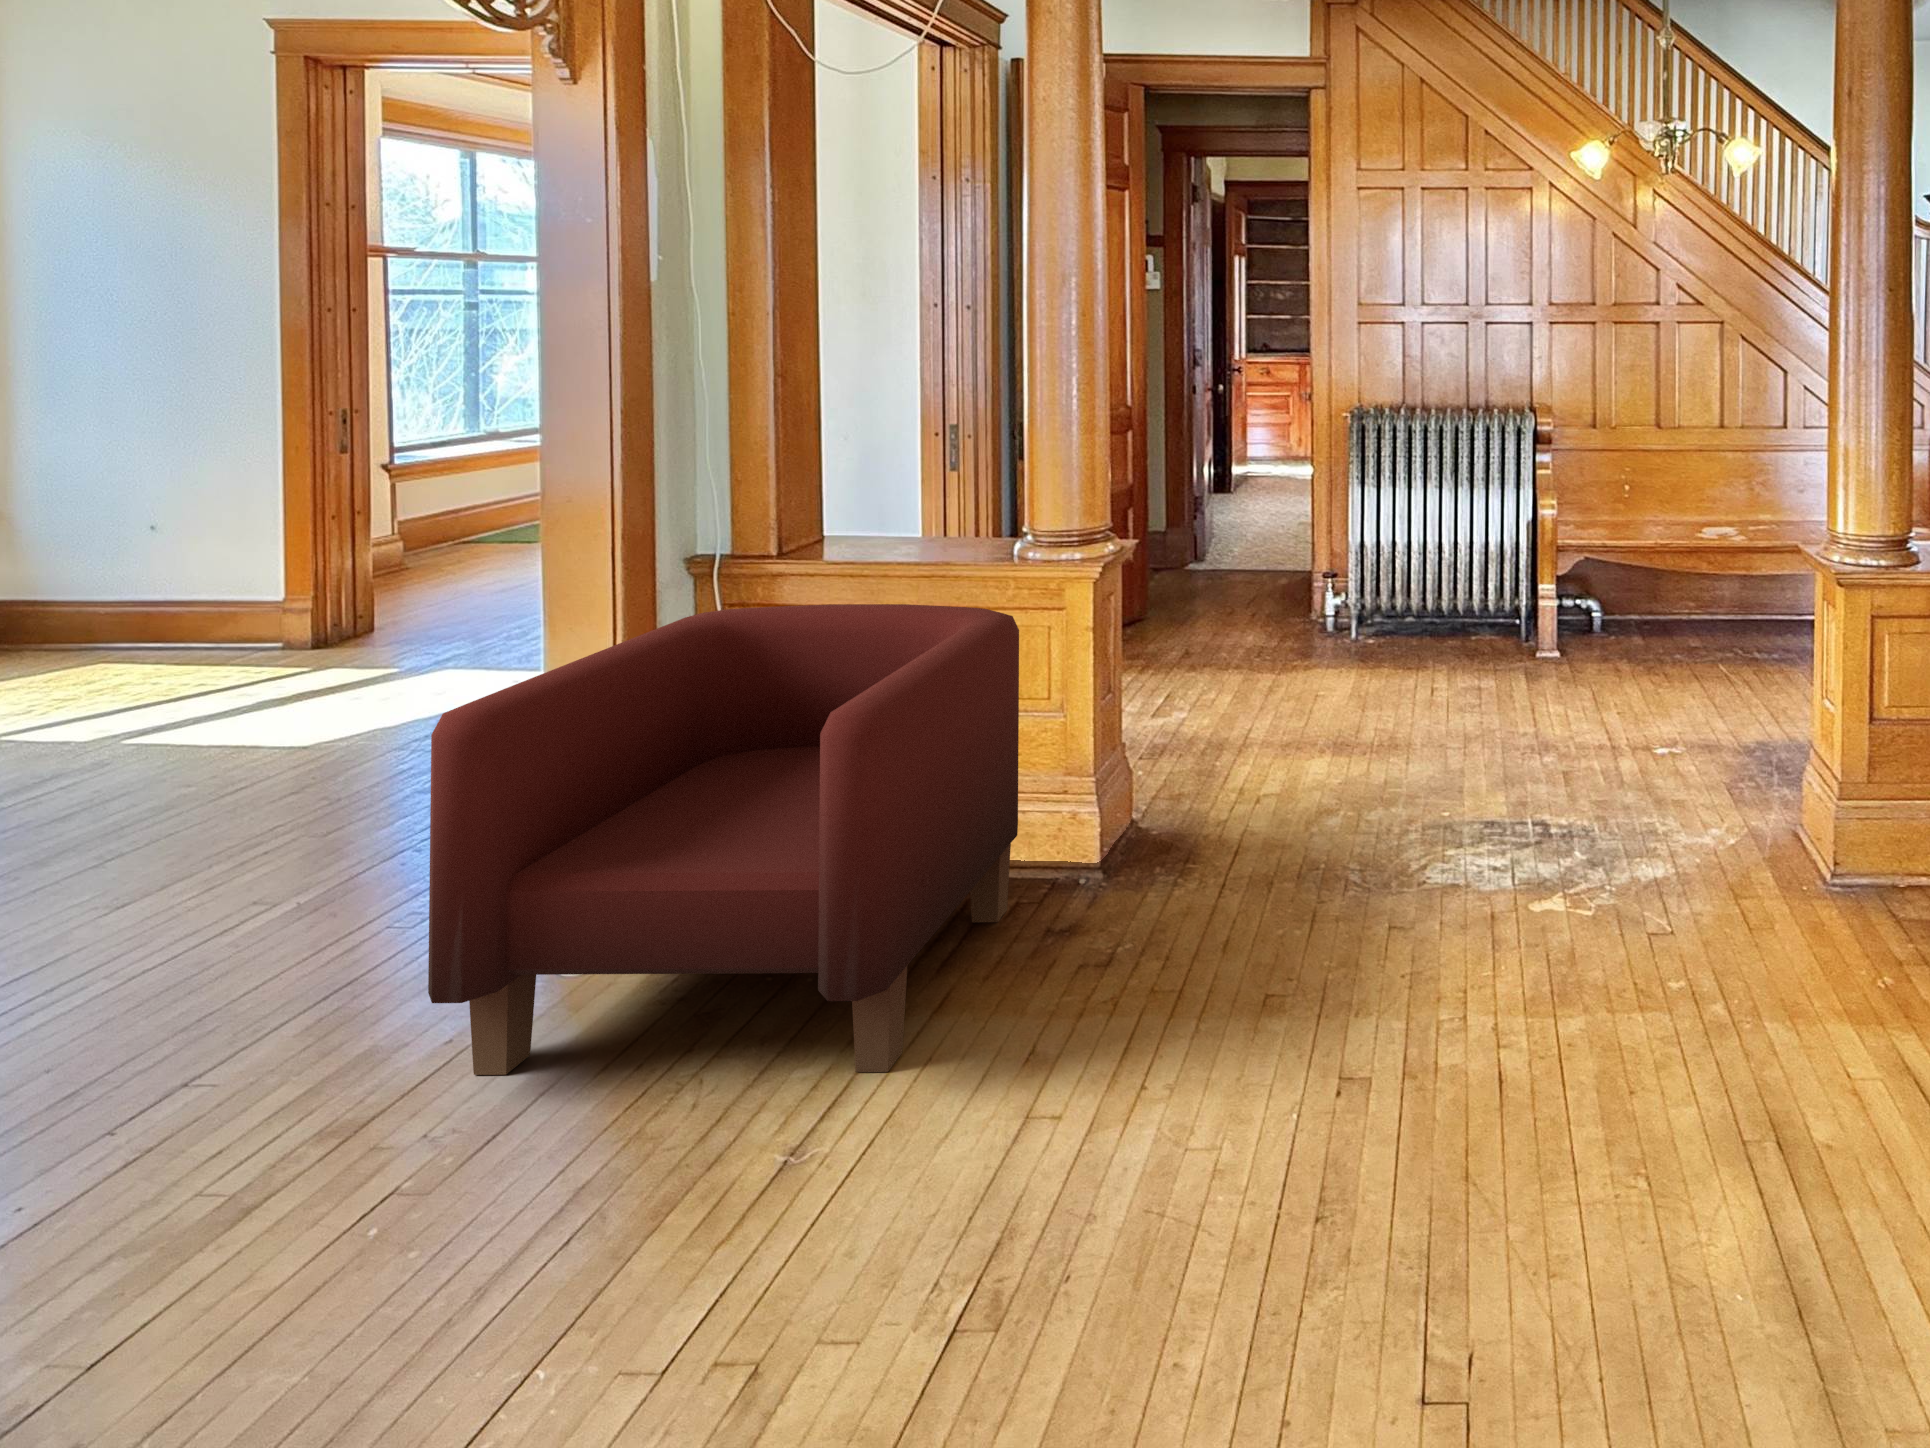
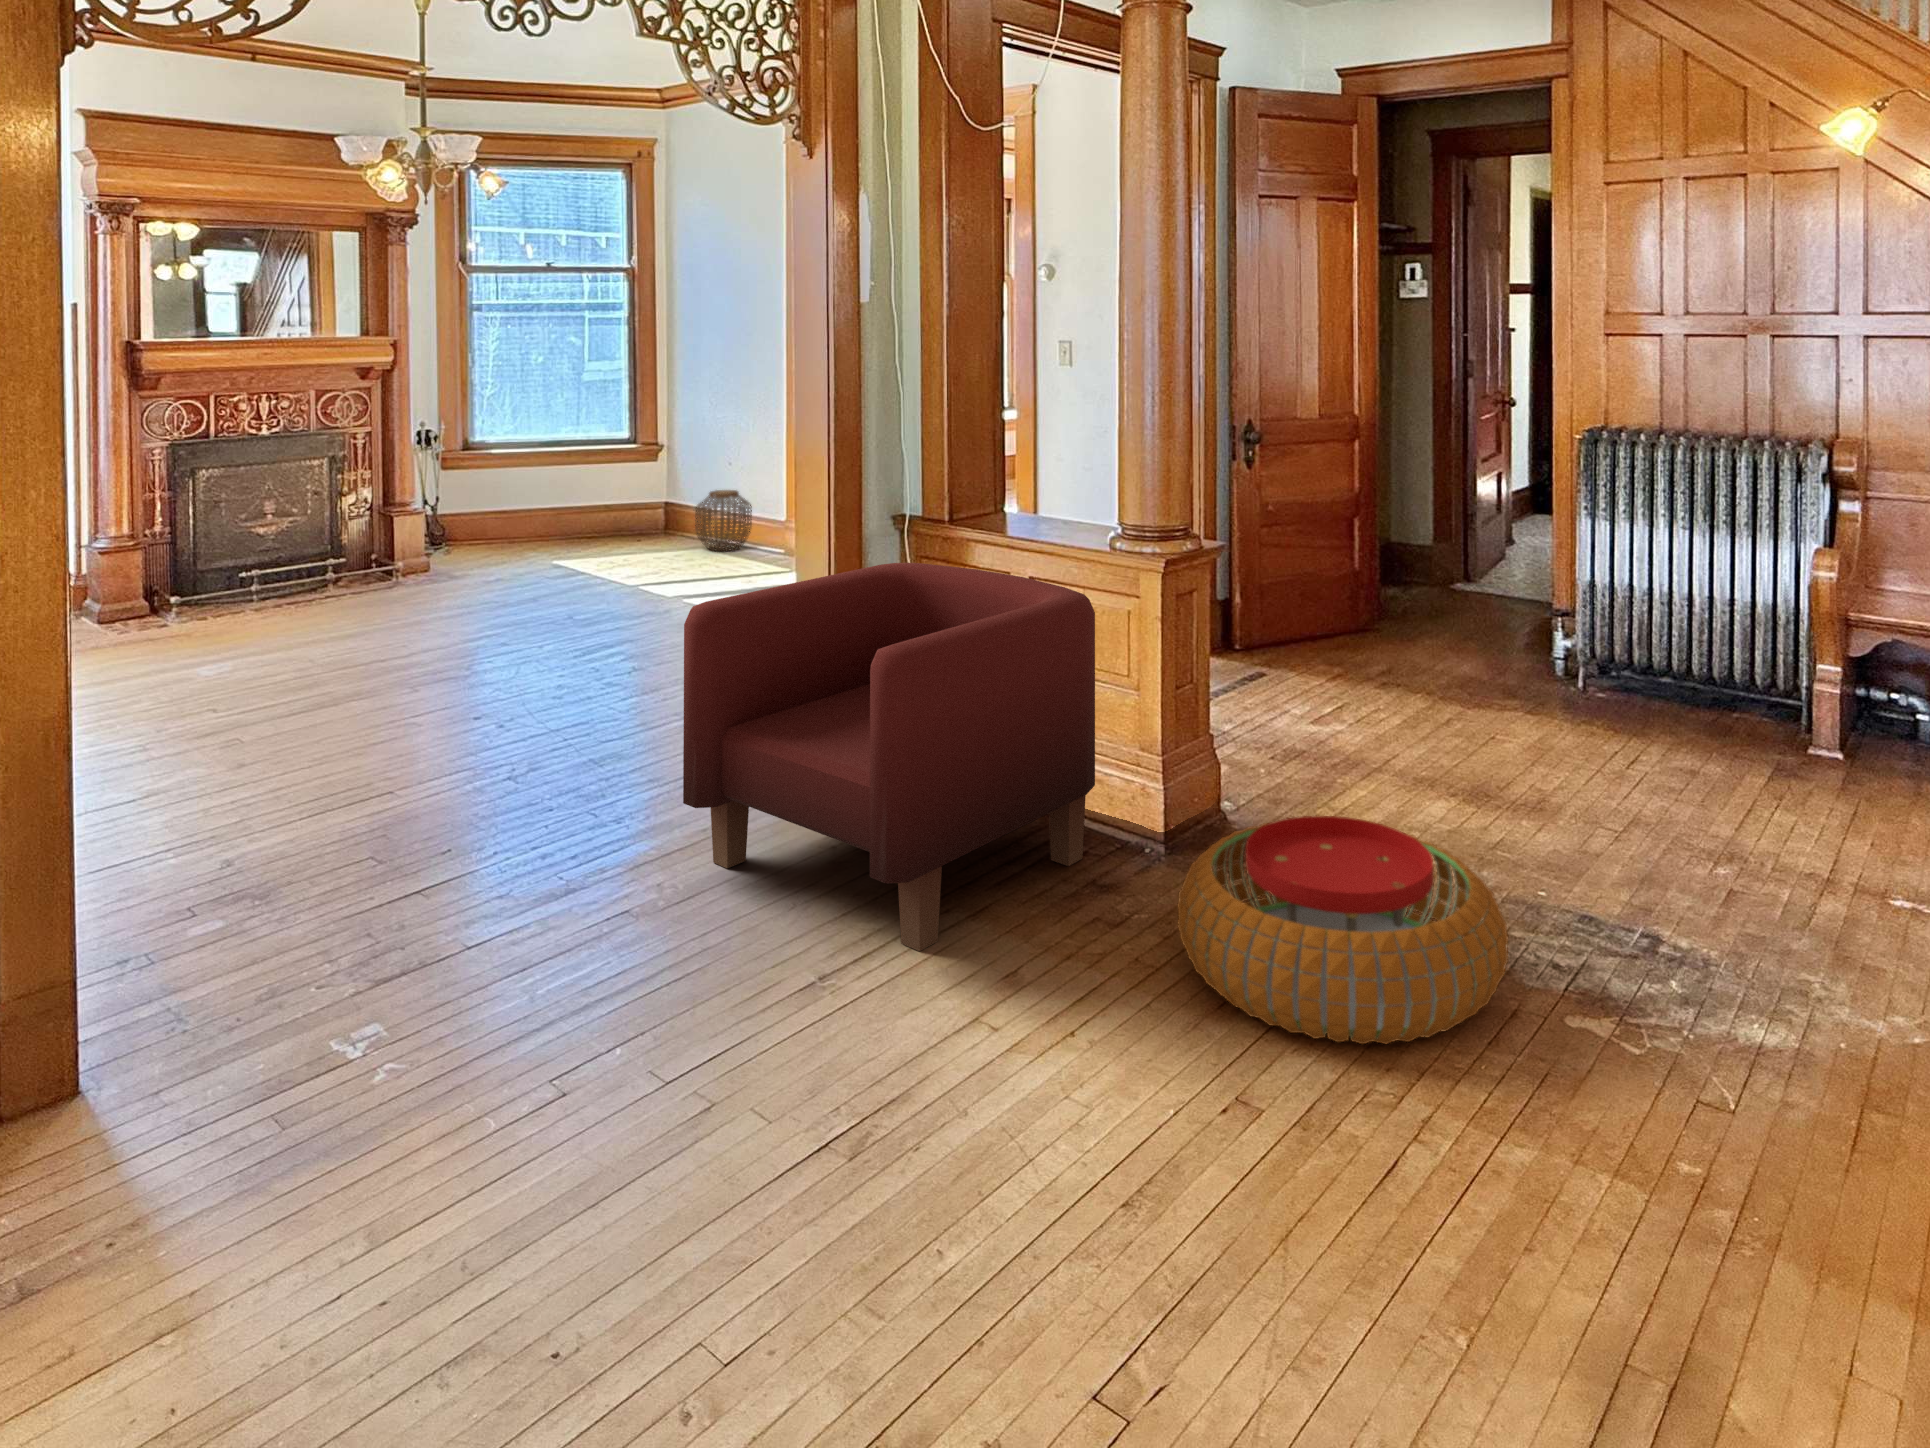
woven basket: none [45,564,169,661] -> present [695,490,752,551]
pouf: none [1179,784,1495,1001] -> present [1177,816,1508,1044]

